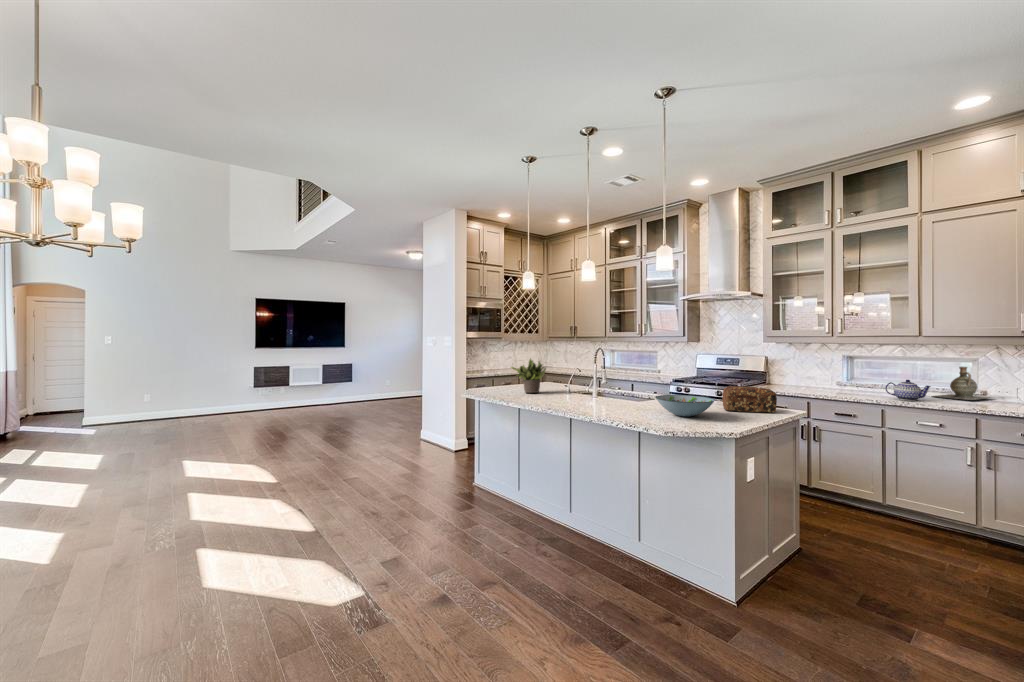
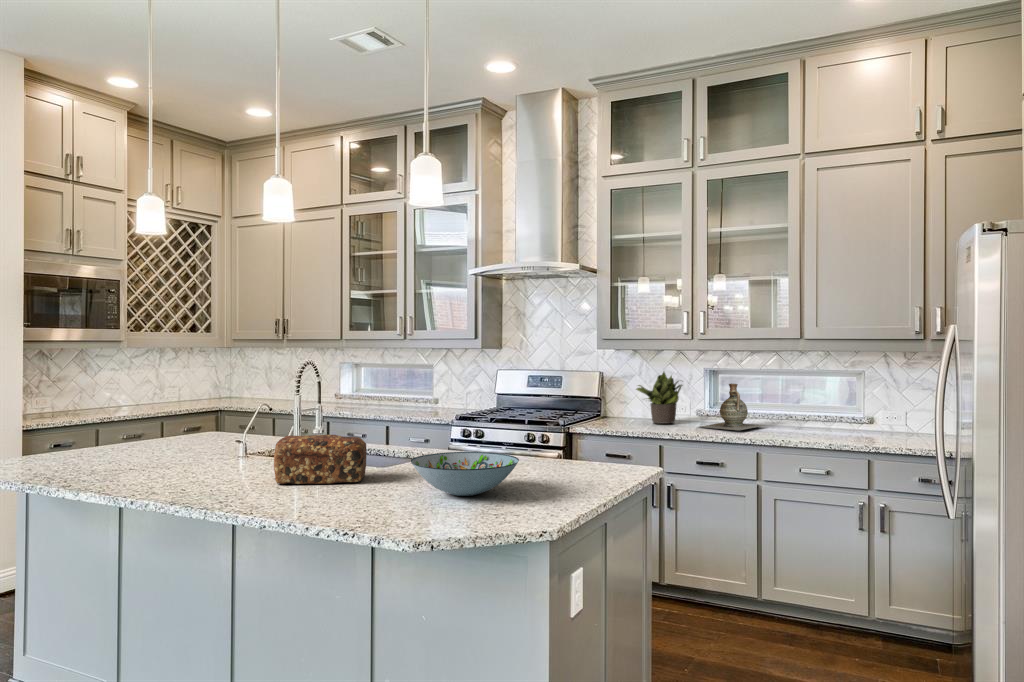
potted plant: present [511,359,546,393] -> present [636,372,682,424]
ceramic jug: present [935,367,990,400] -> present [700,384,764,430]
teapot: present [885,380,931,401] -> none [761,405,817,438]
bread loaf: present [722,386,777,412] -> present [274,435,367,484]

